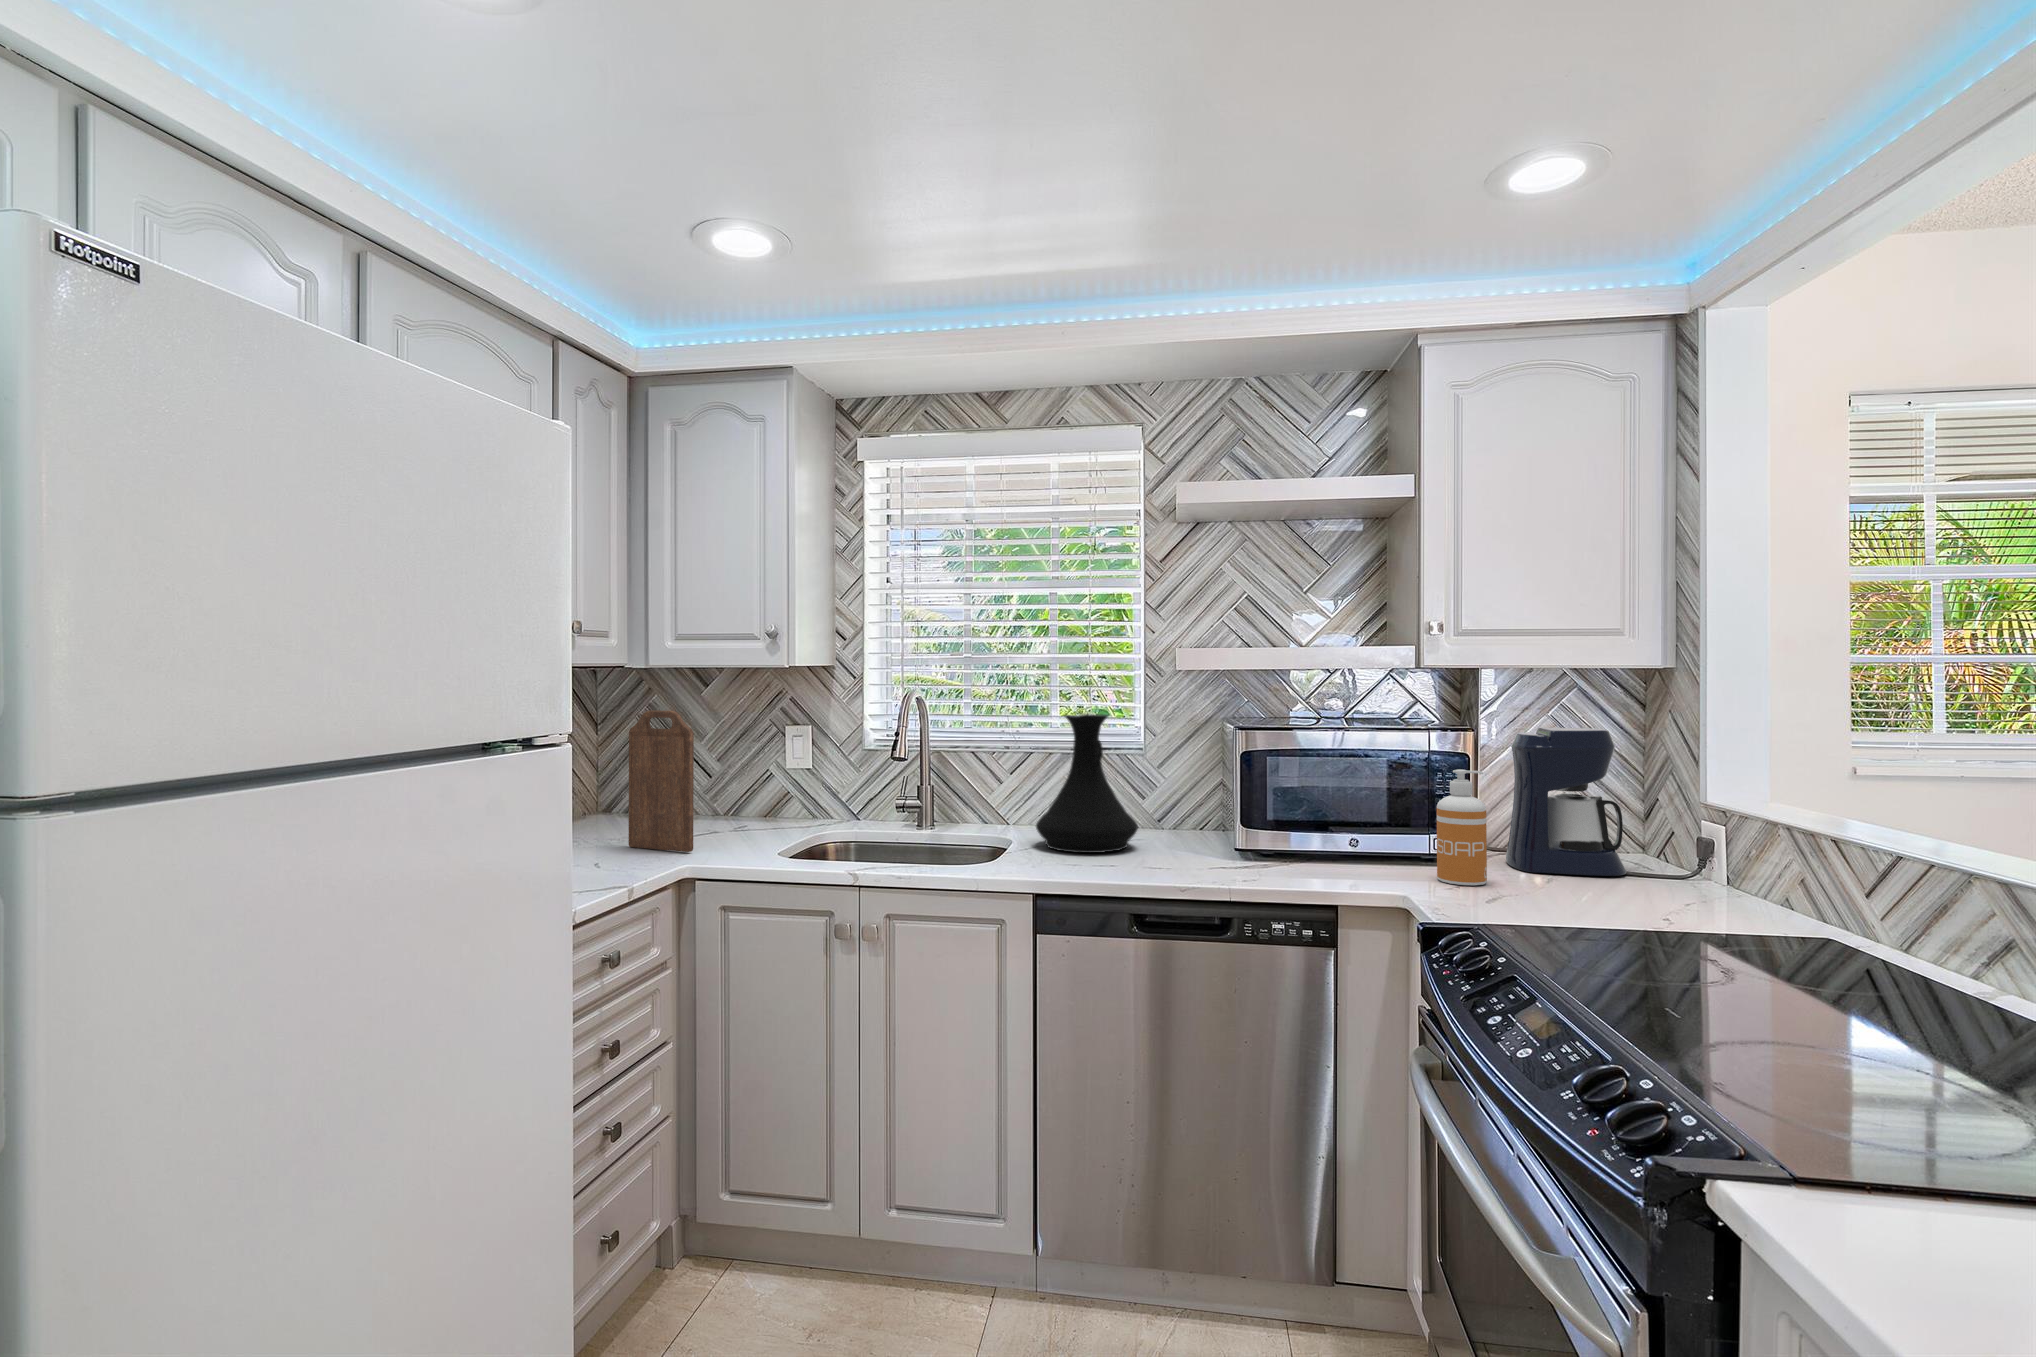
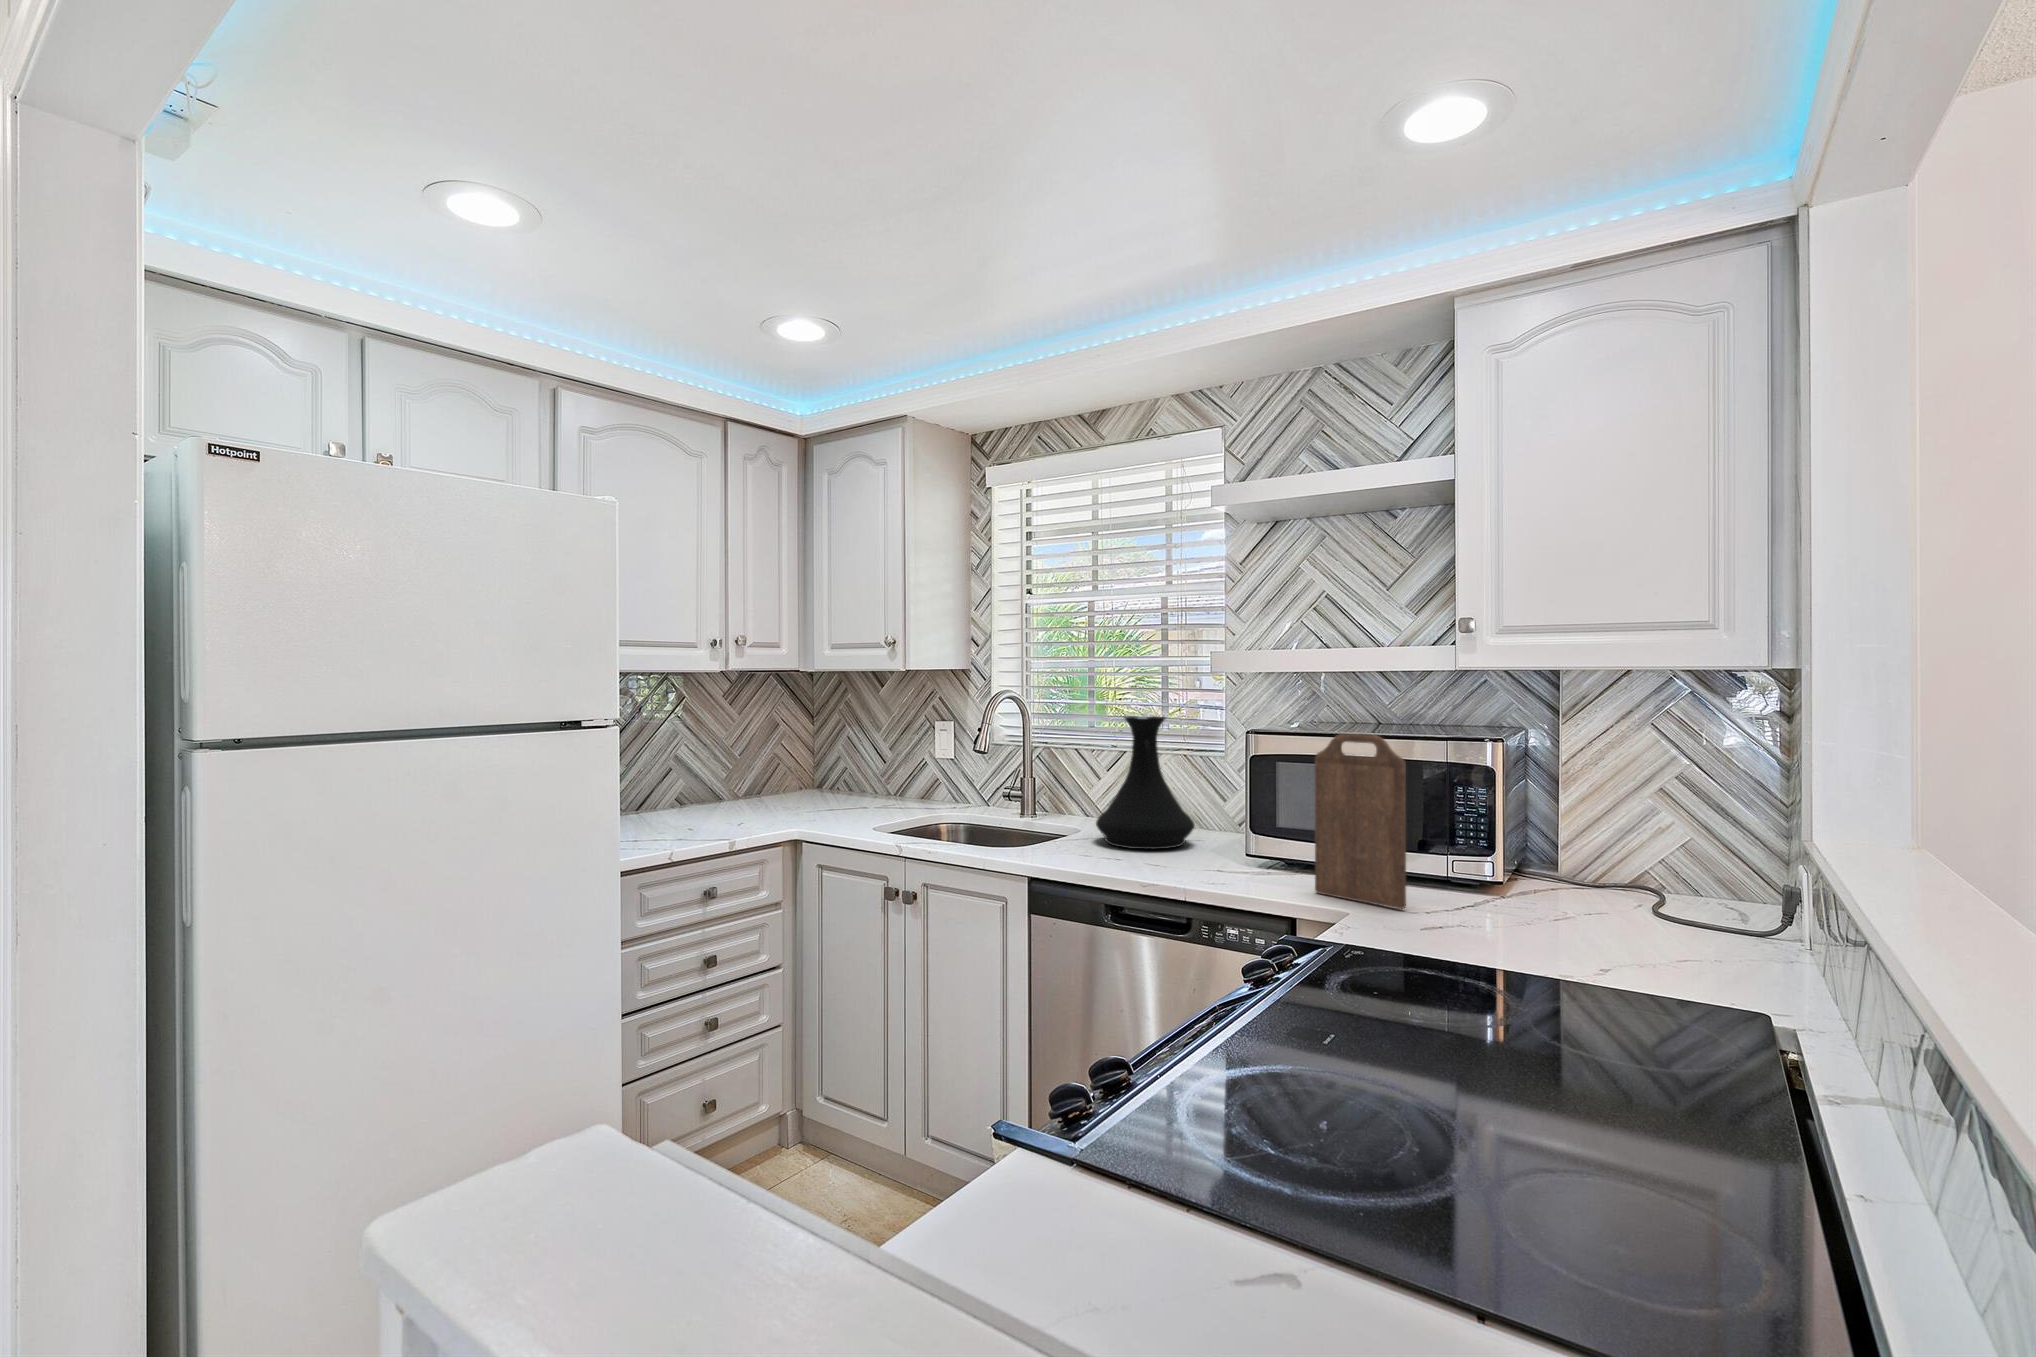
cutting board: present [629,711,694,852] -> present [1315,734,1406,909]
coffee maker: present [1506,728,1626,876] -> none [1574,742,1722,923]
soap dispenser: present [1437,769,1487,886] -> none [1438,785,1492,914]

